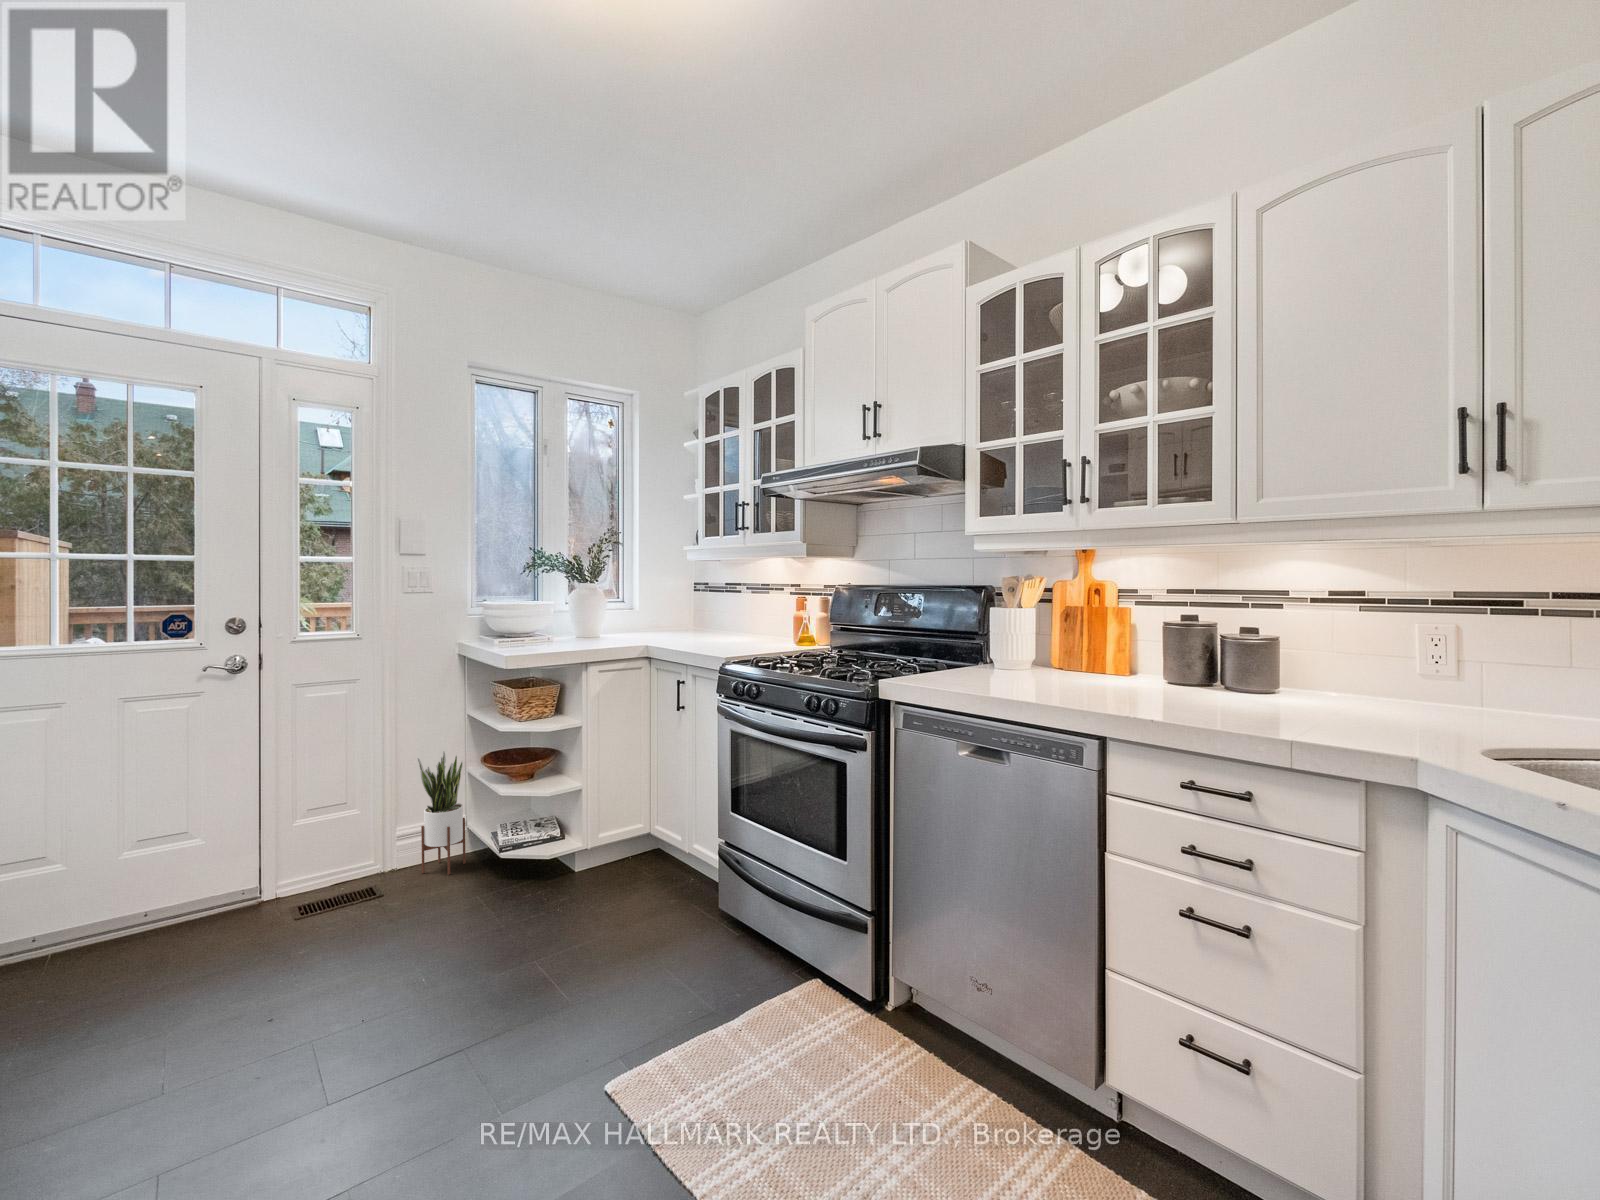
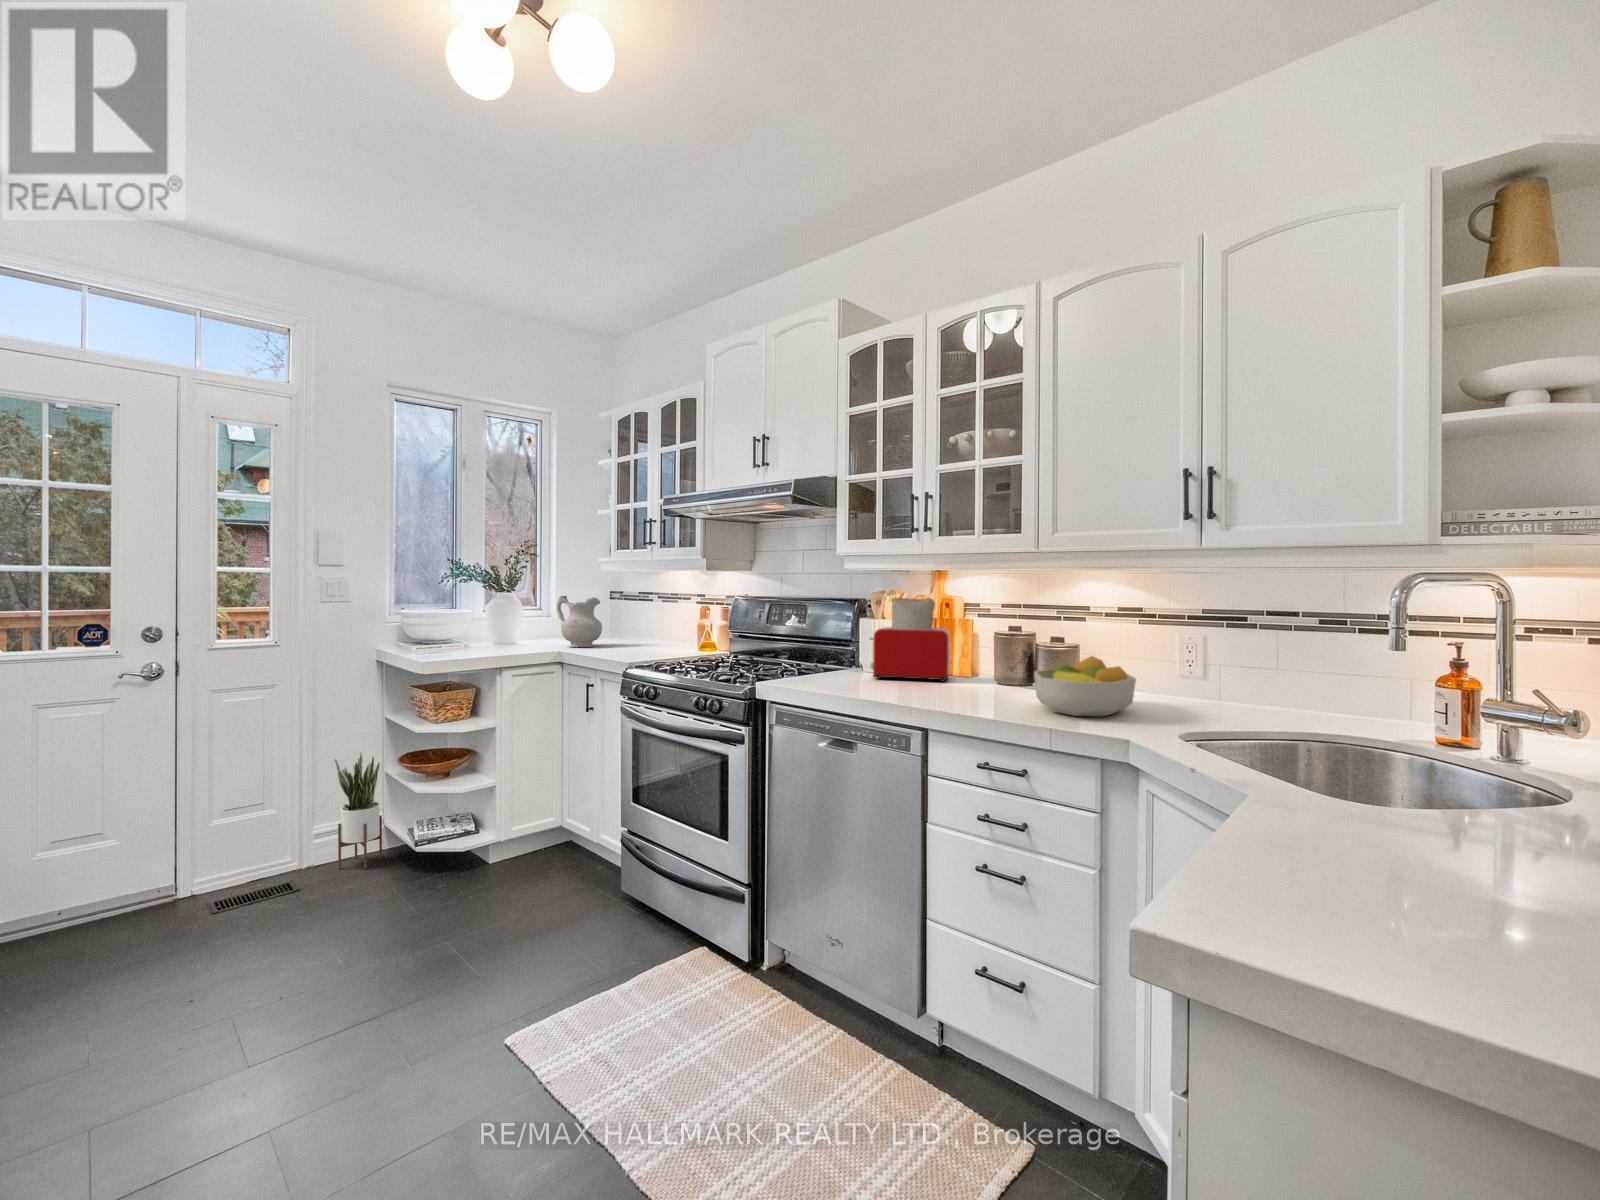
toaster: none [1007,582,1105,680] -> present [870,598,950,682]
ceramic pitcher: none [643,586,690,641] -> present [557,596,602,647]
fruit bowl: none [1238,649,1385,725] -> present [1034,656,1136,716]

